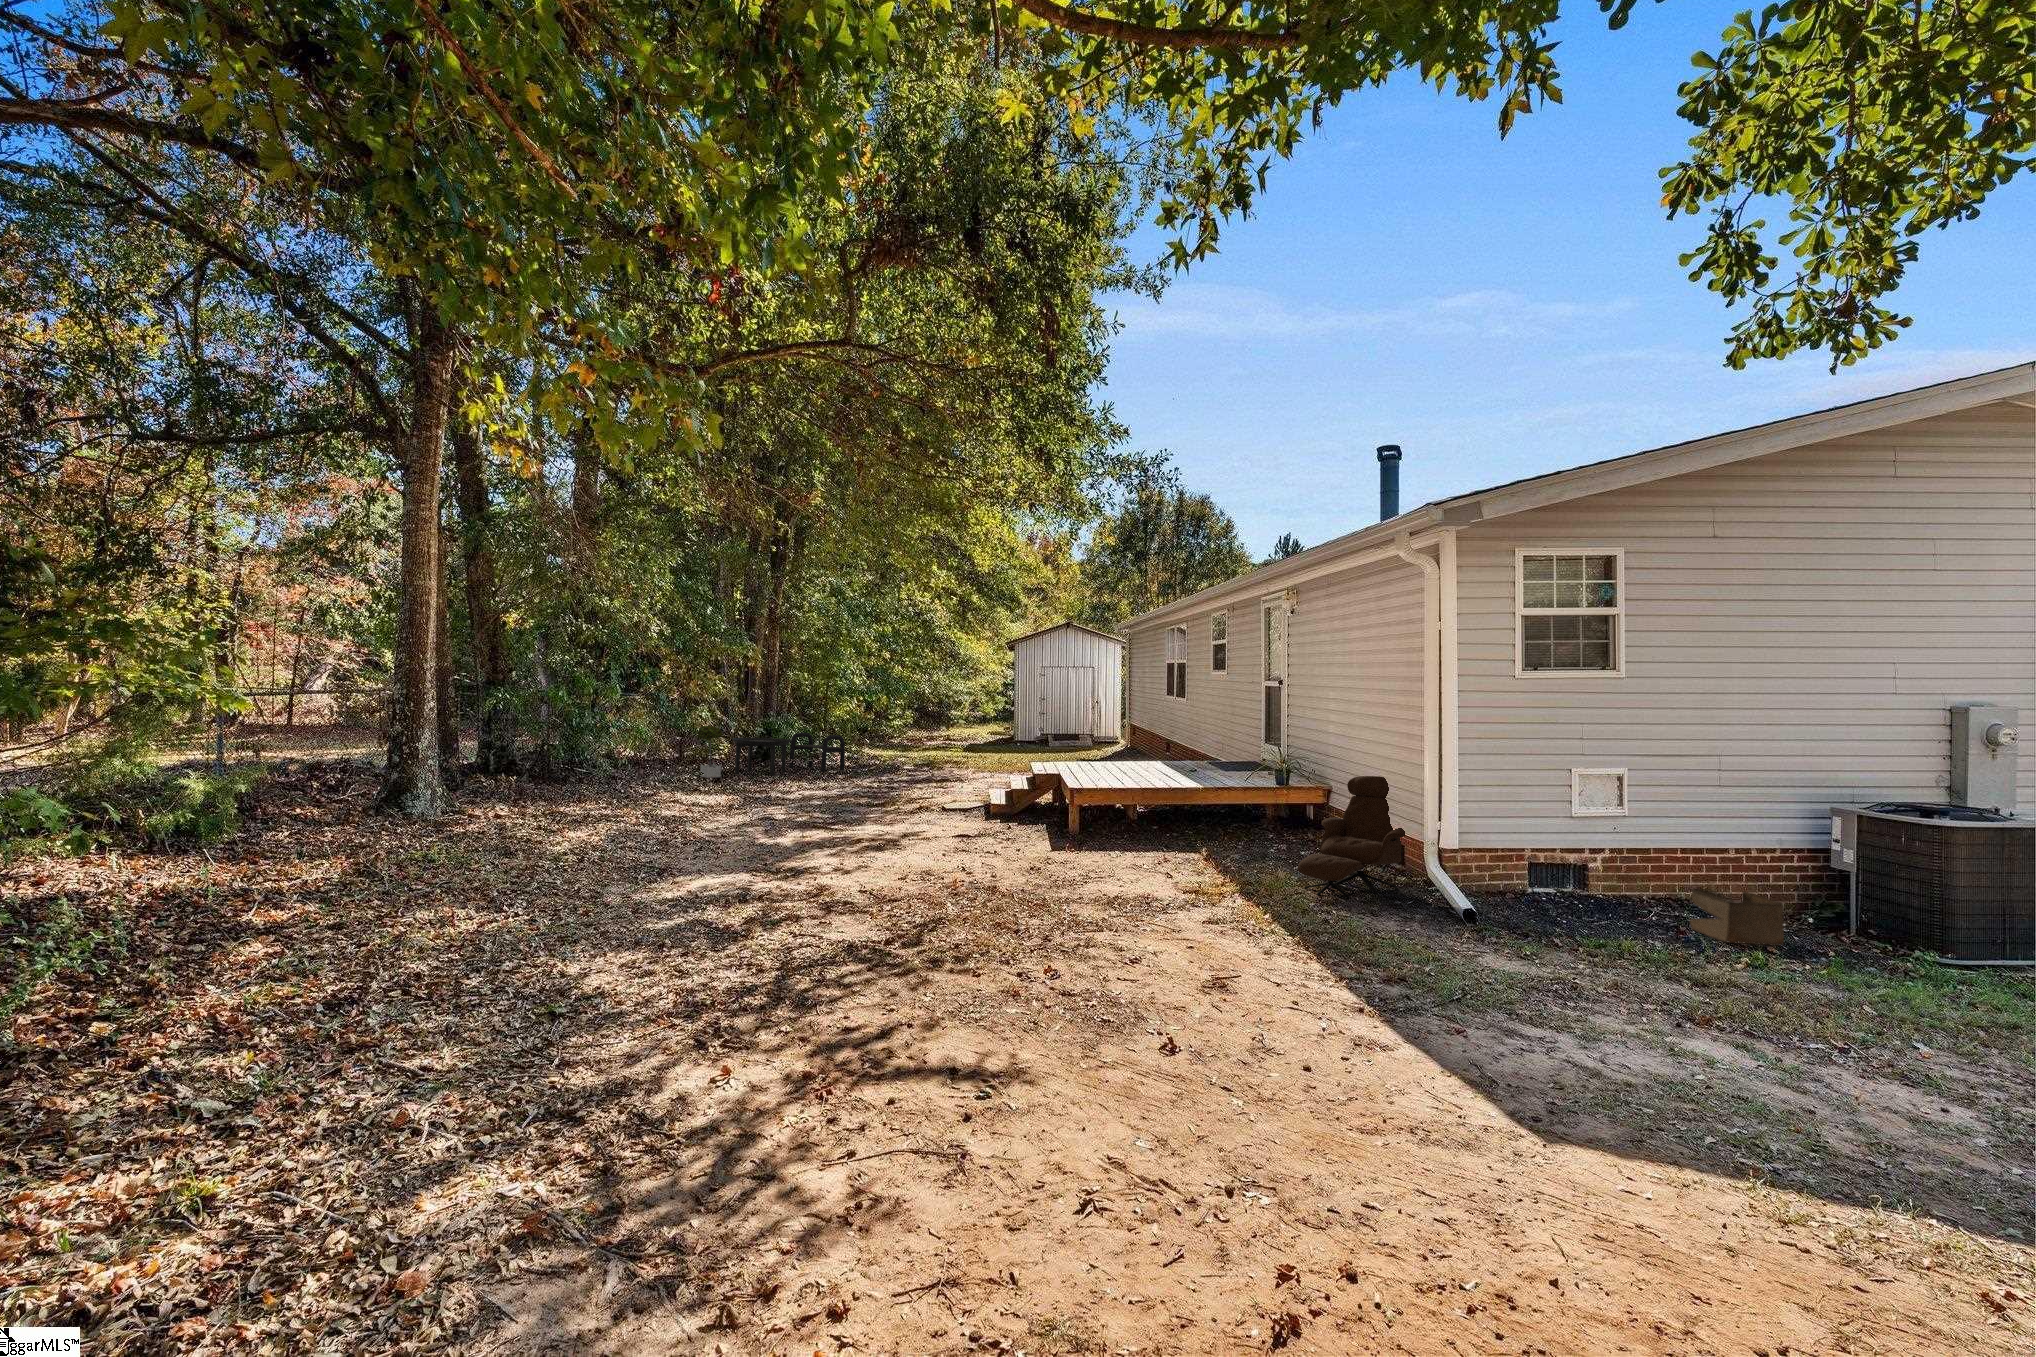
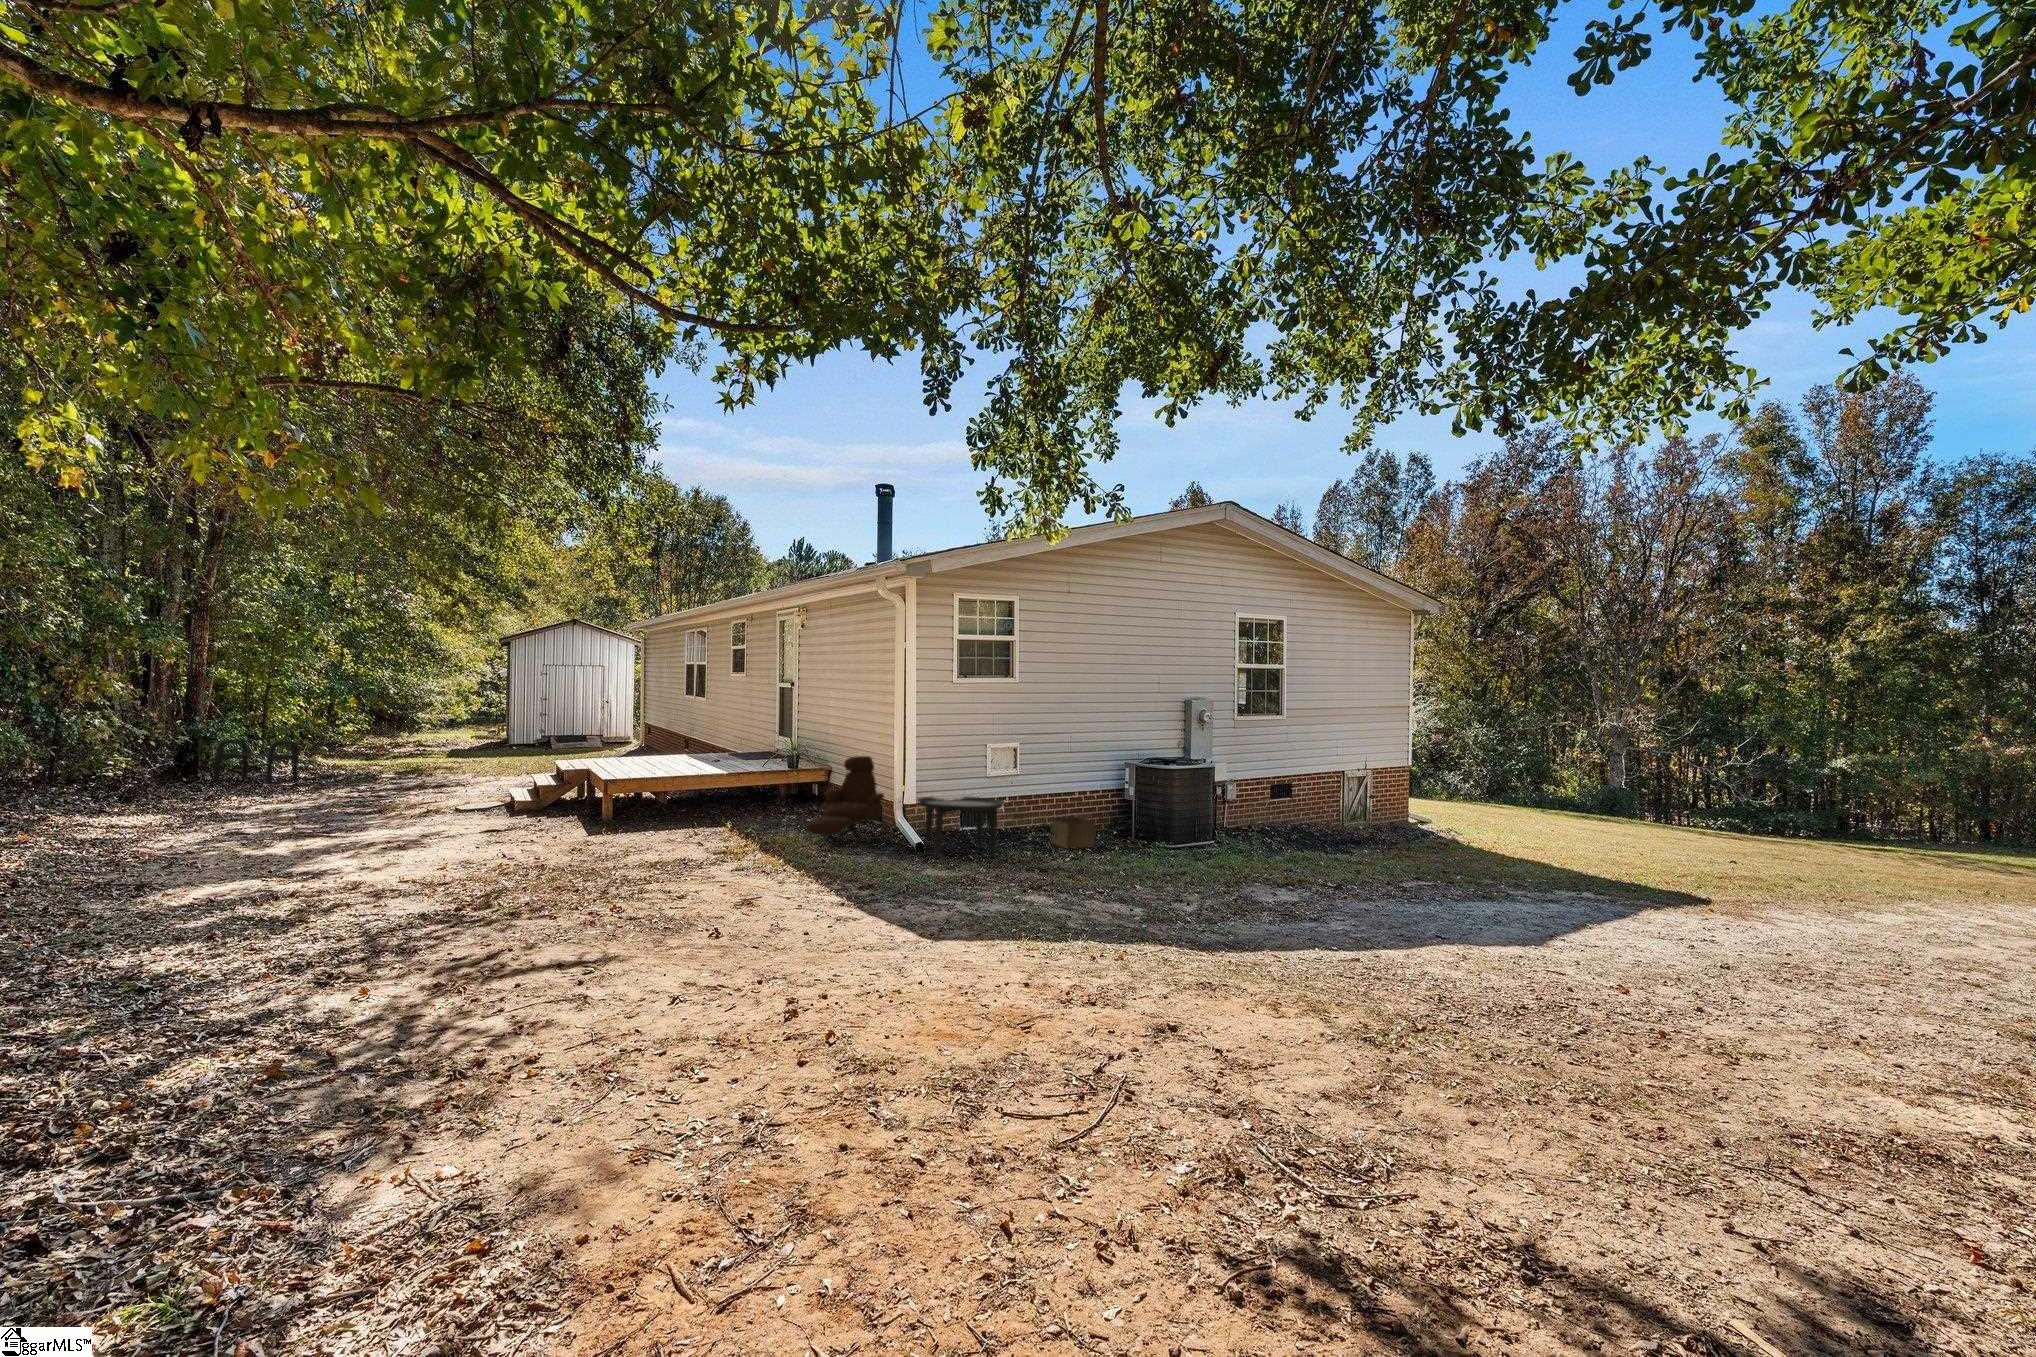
potted tree: present [698,725,722,778] -> none [74,731,116,797]
round table: present [732,738,792,776] -> present [917,797,1005,858]

